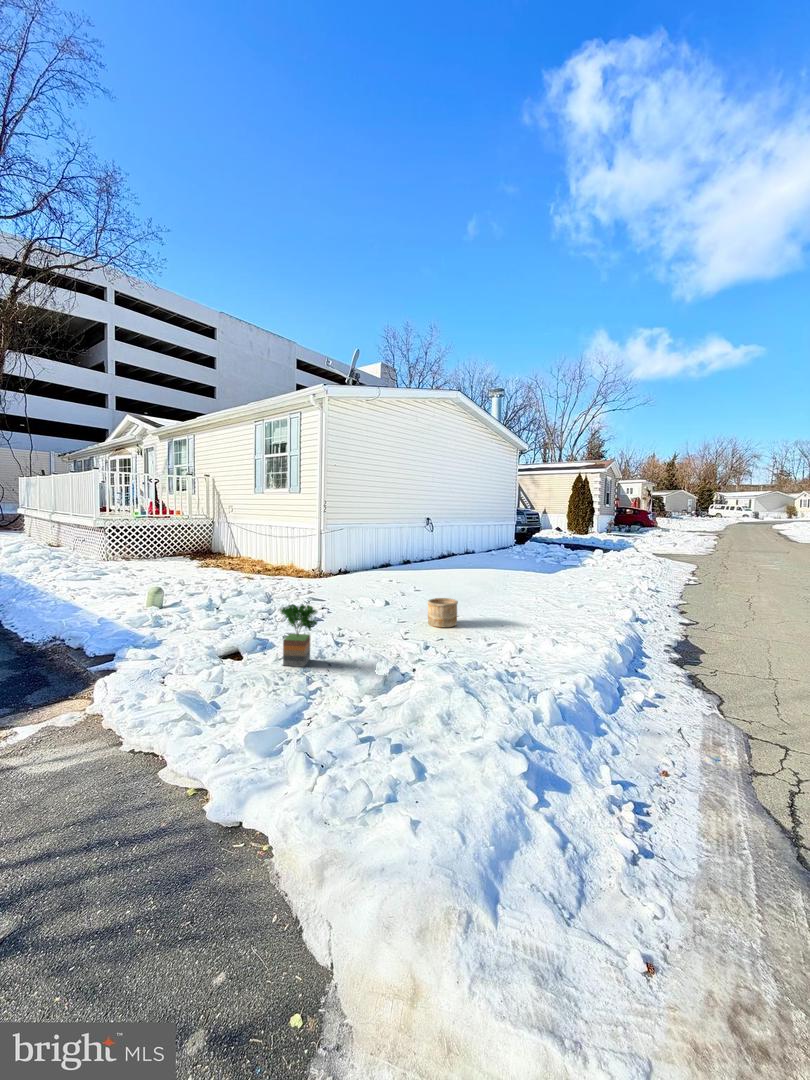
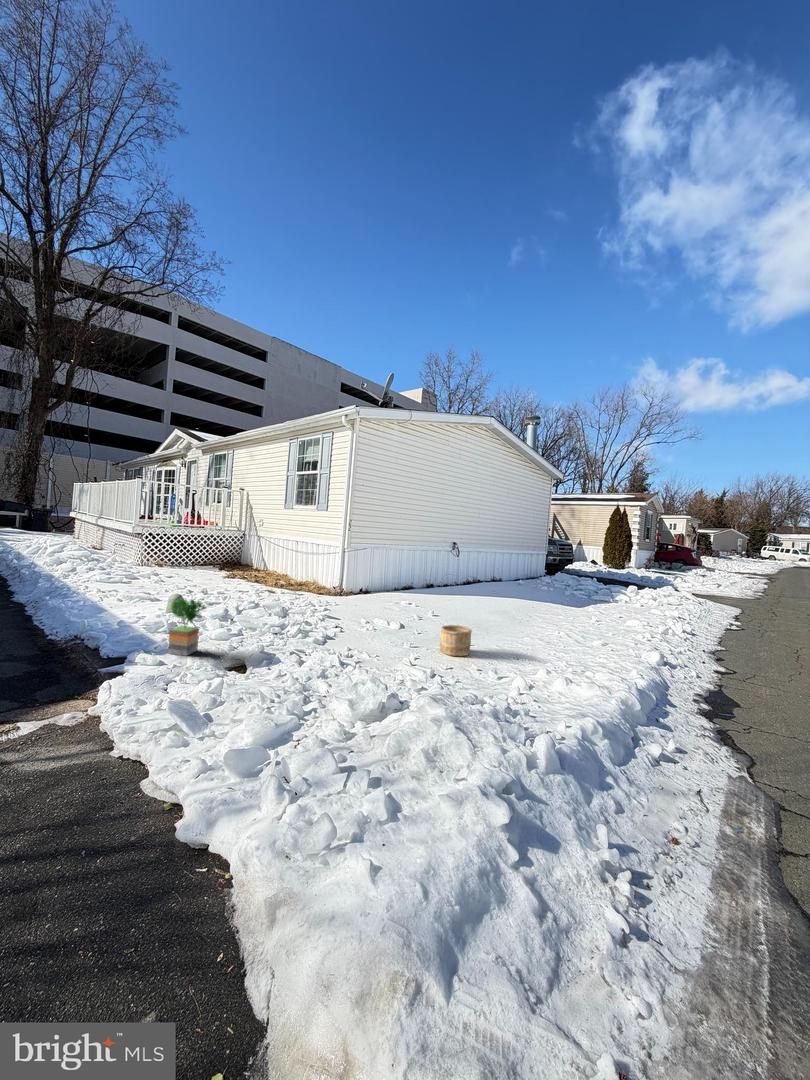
potted tree: present [280,605,317,667] -> present [168,599,206,656]

